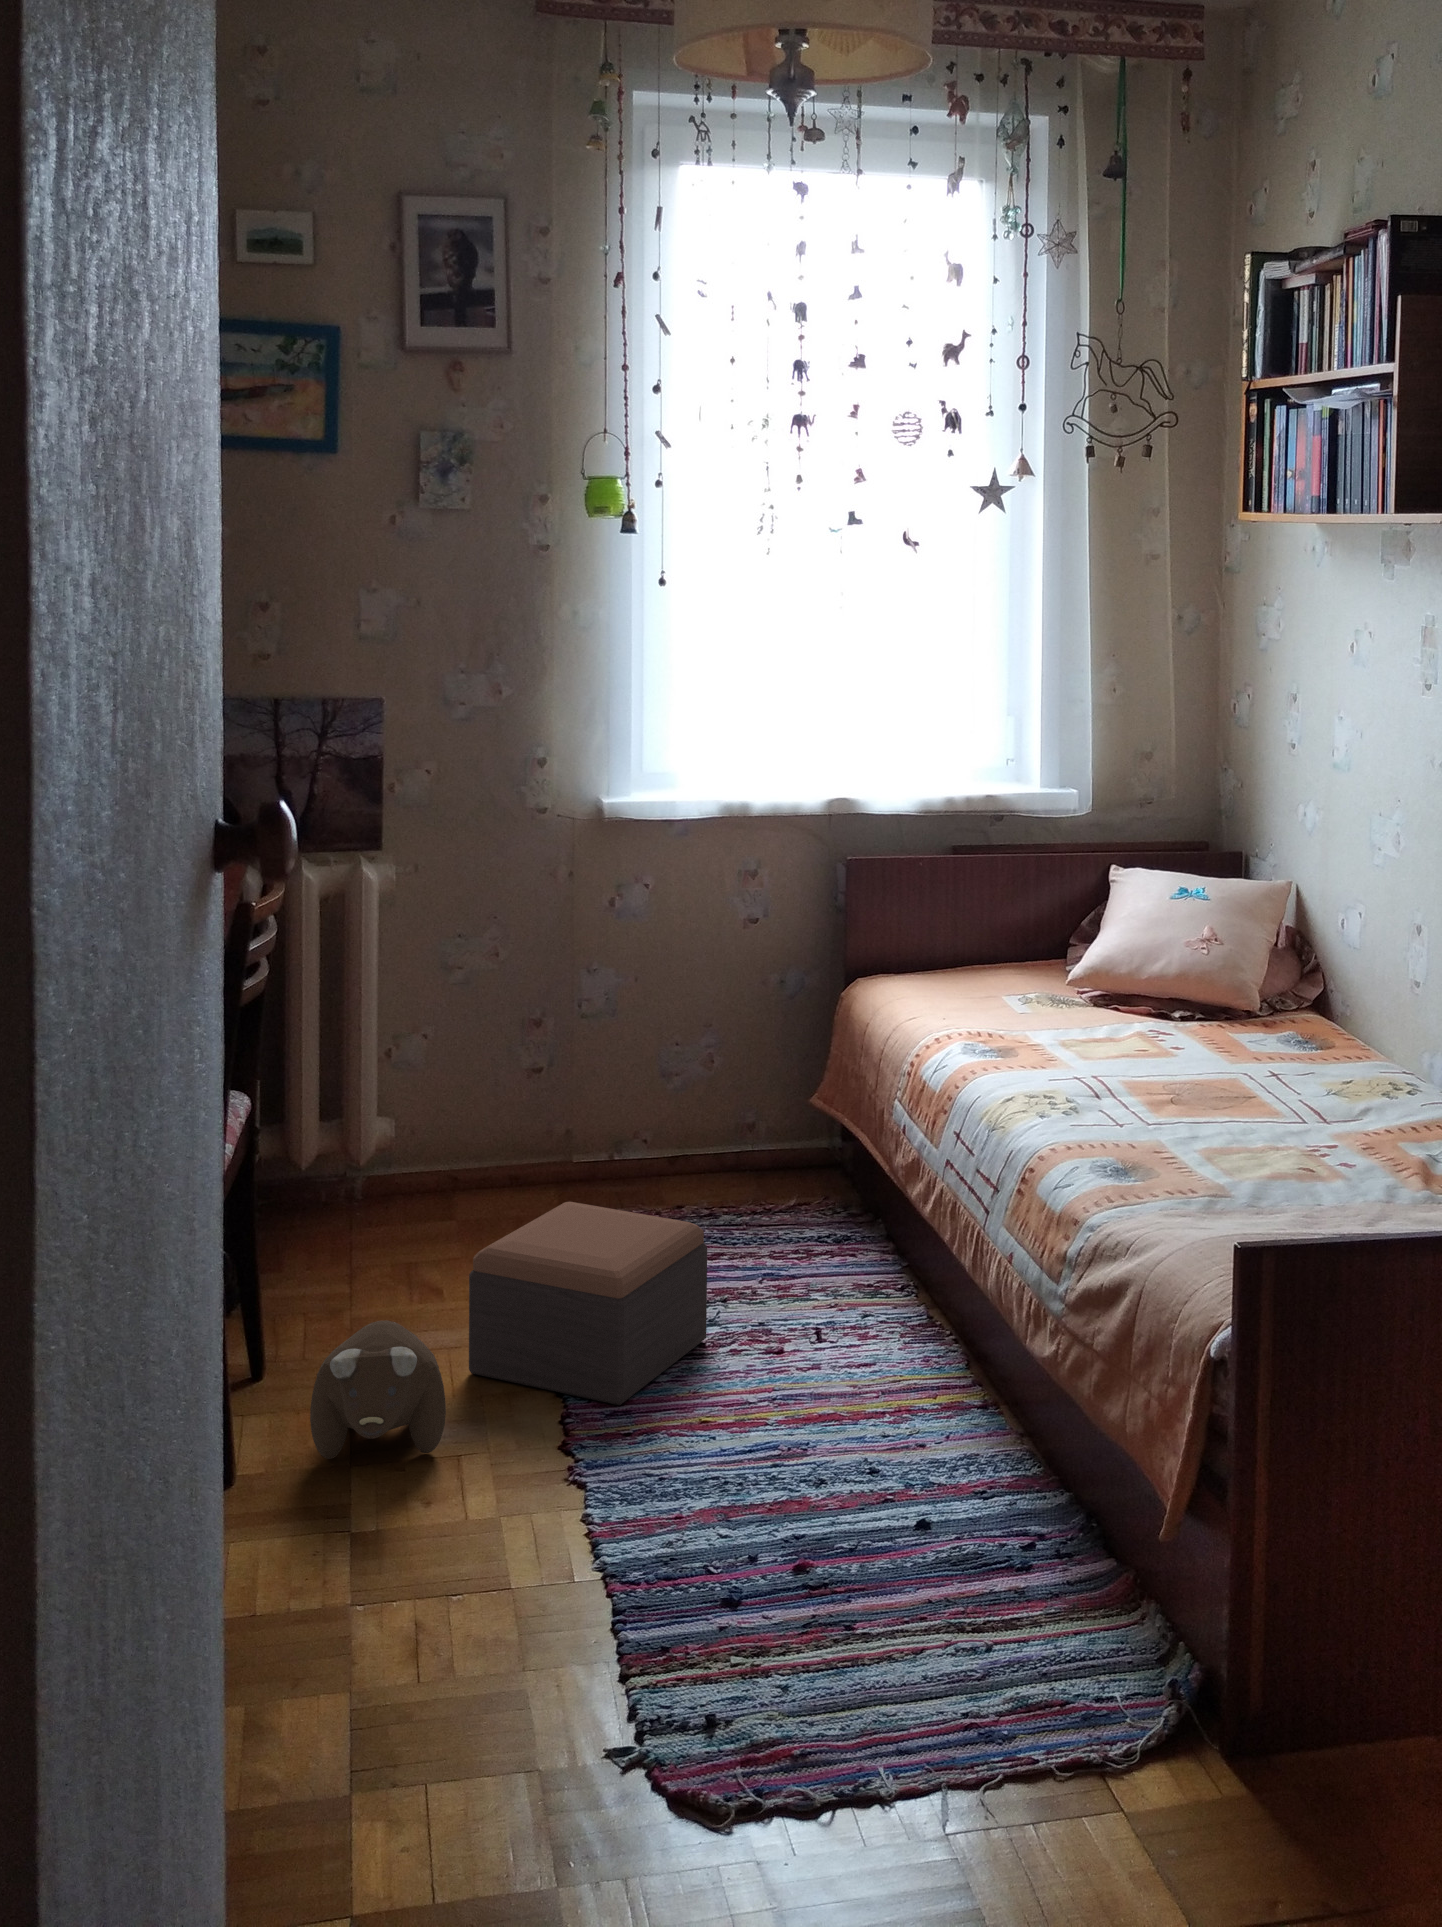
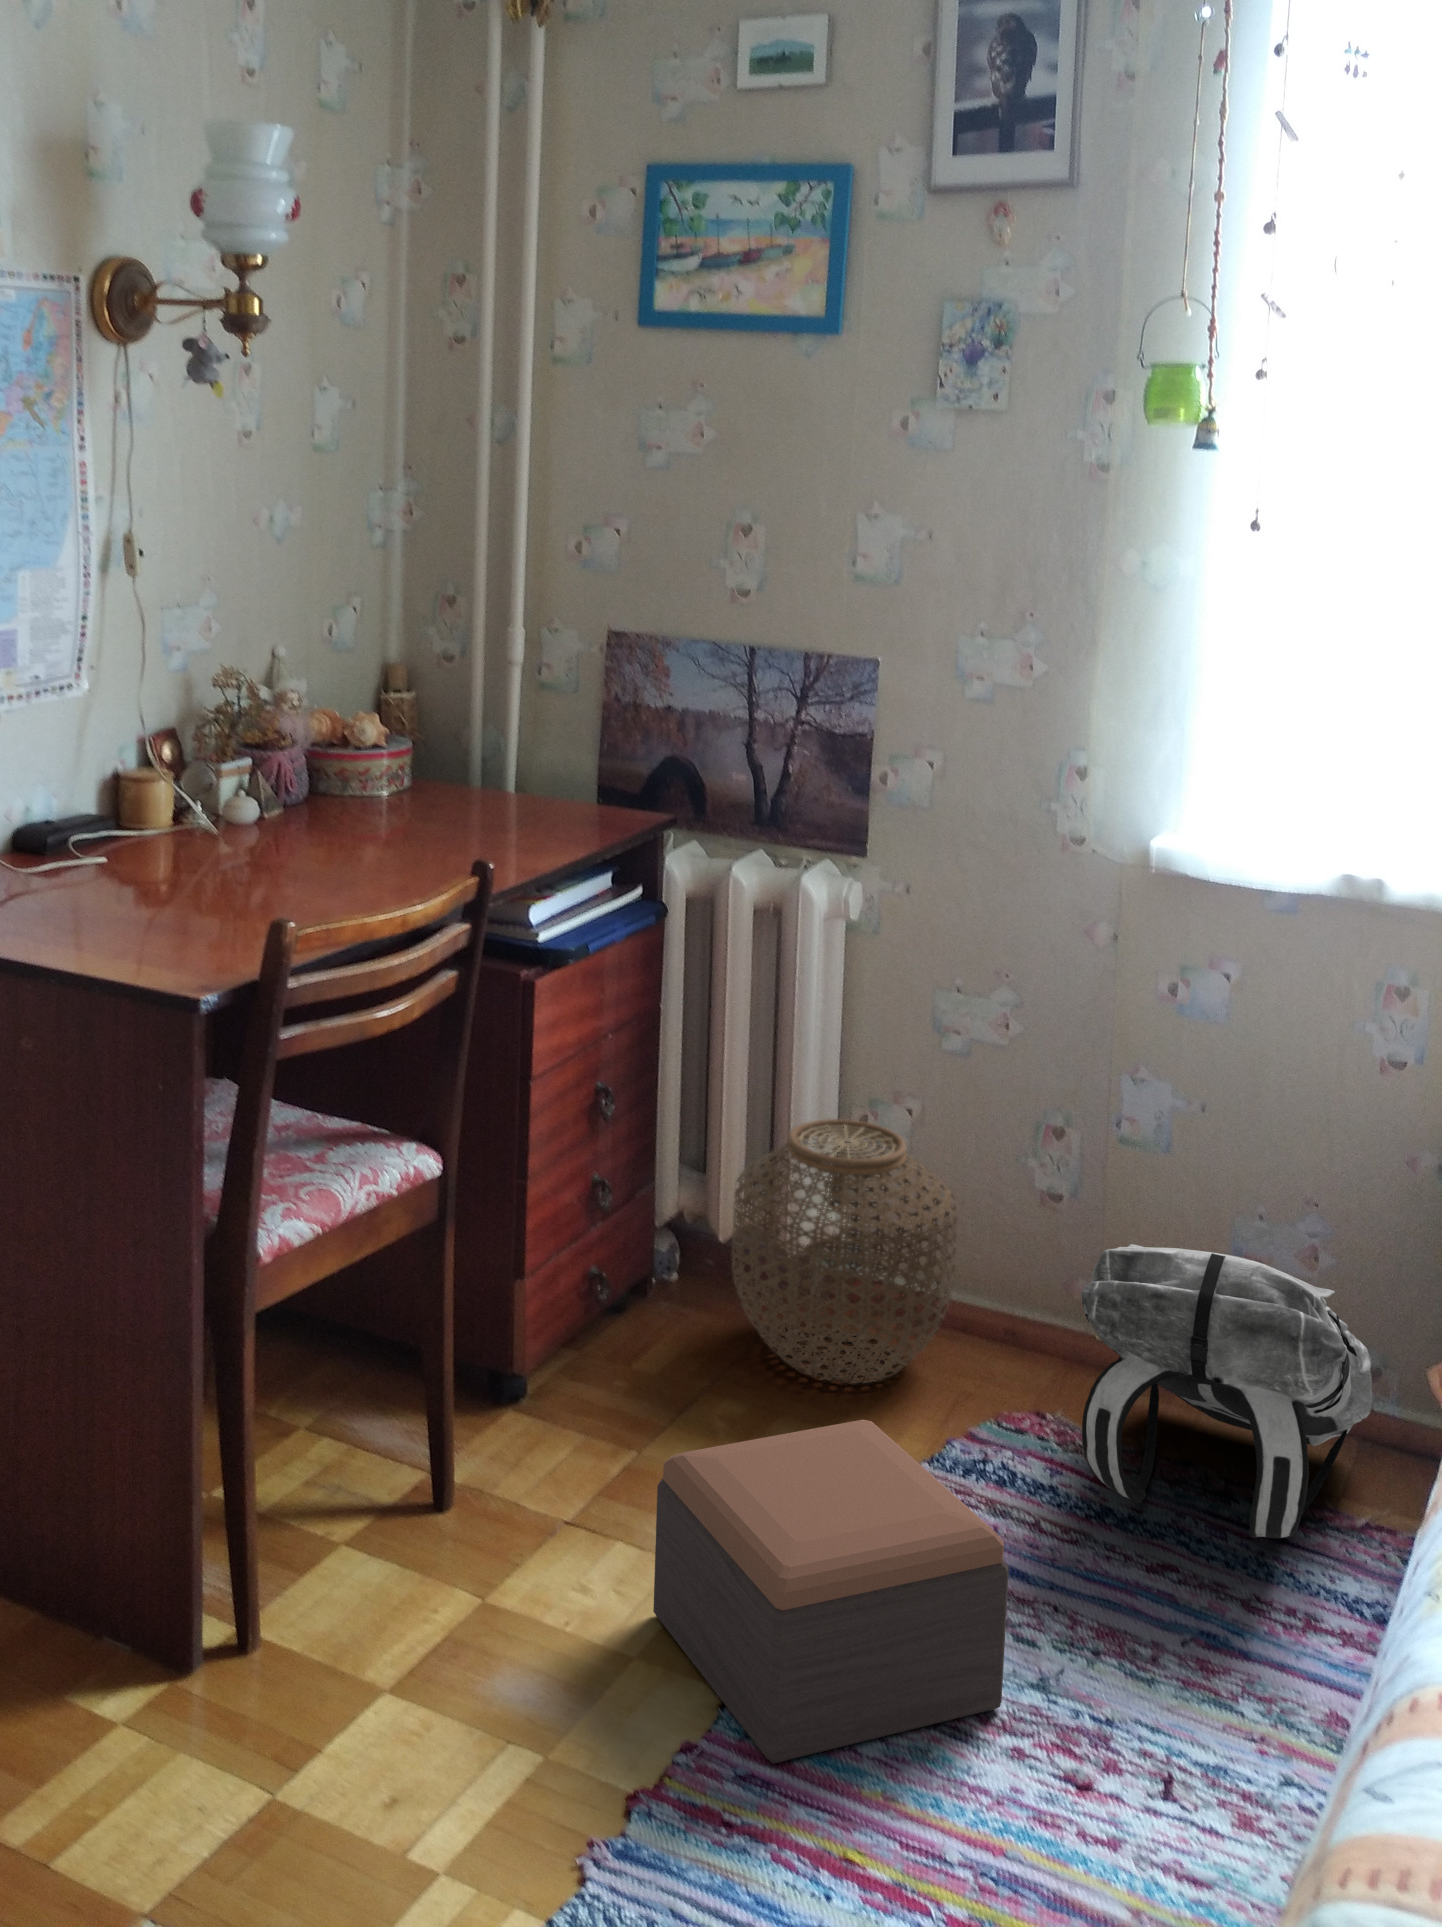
woven basket: none [330,1043,499,1237] -> present [732,1119,957,1383]
backpack: none [618,1050,802,1230] -> present [1081,1244,1372,1538]
plush toy: present [310,1321,446,1459] -> none [330,1508,544,1716]

